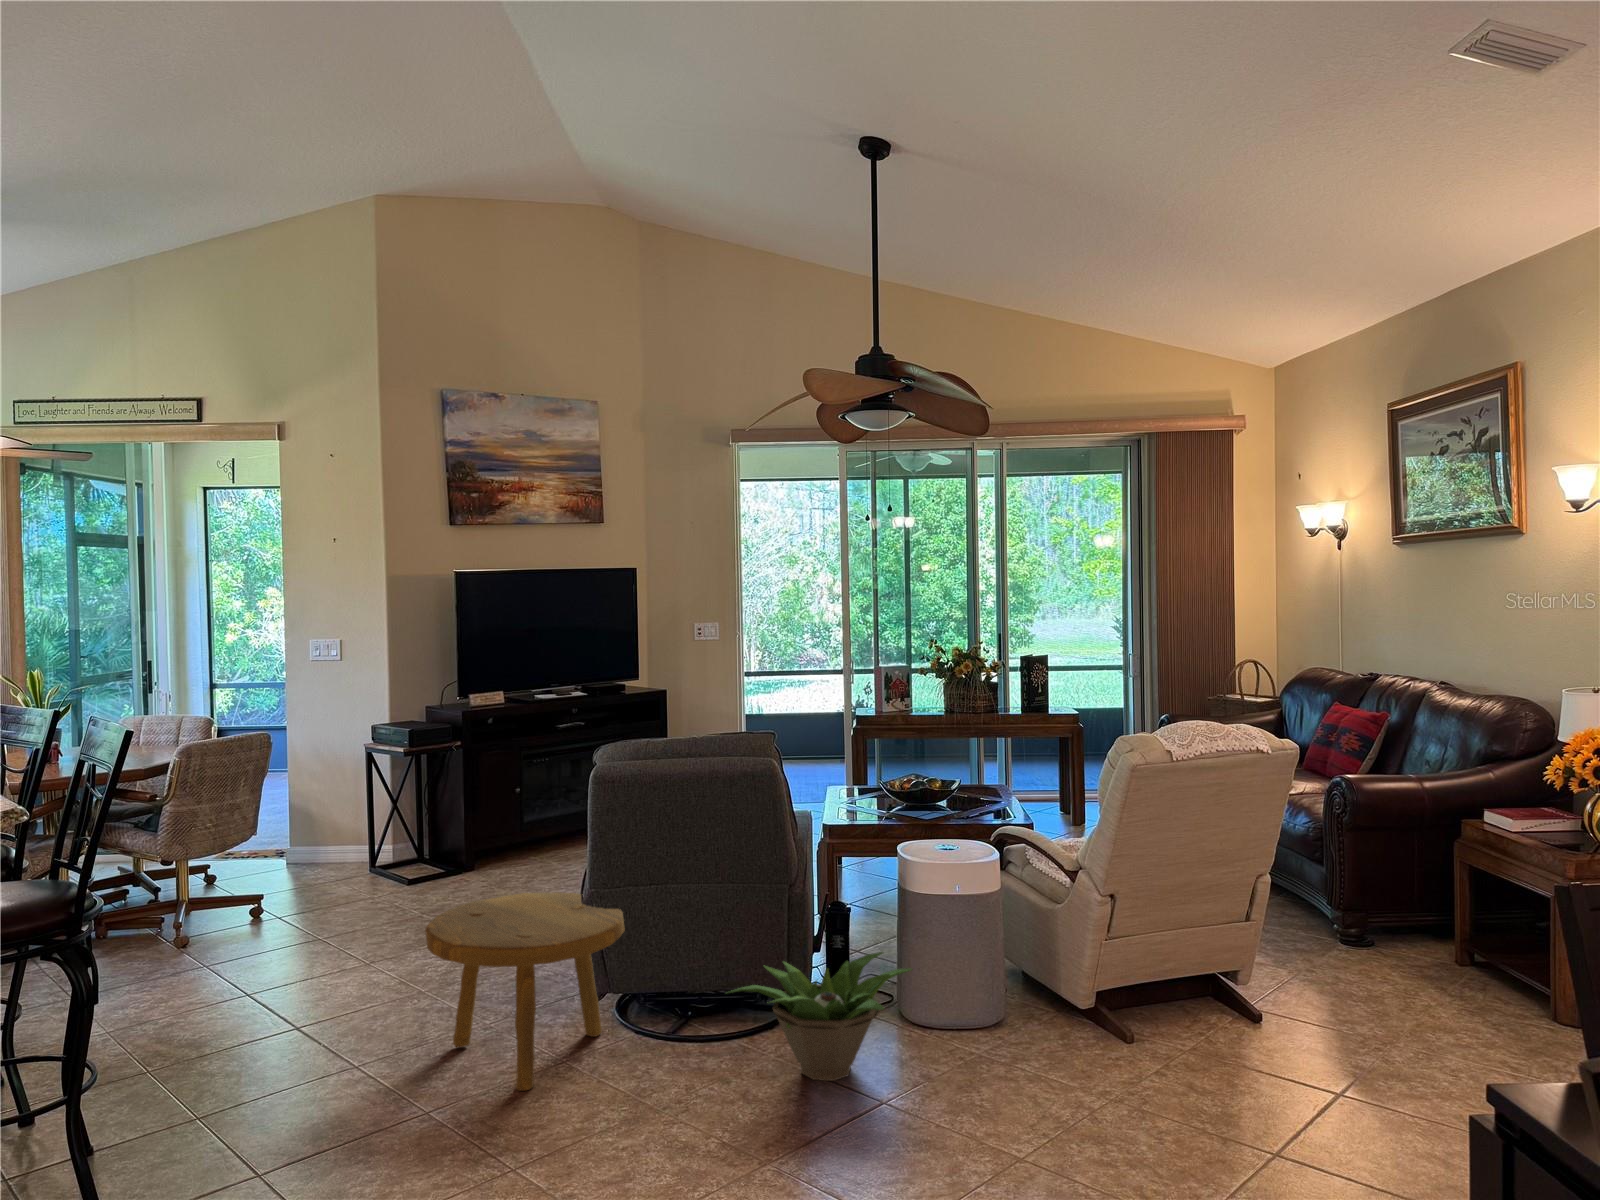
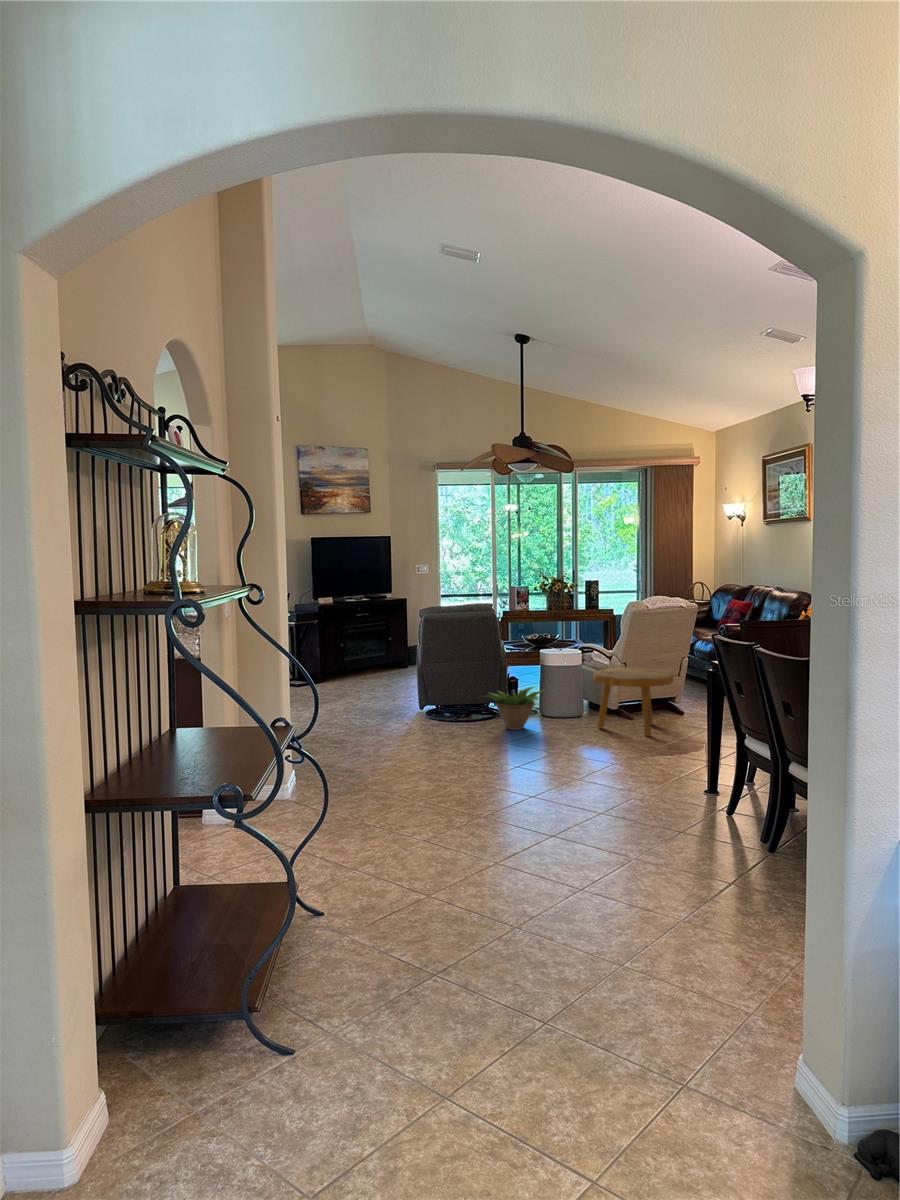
footstool: present [425,892,625,1091] -> present [593,668,674,737]

